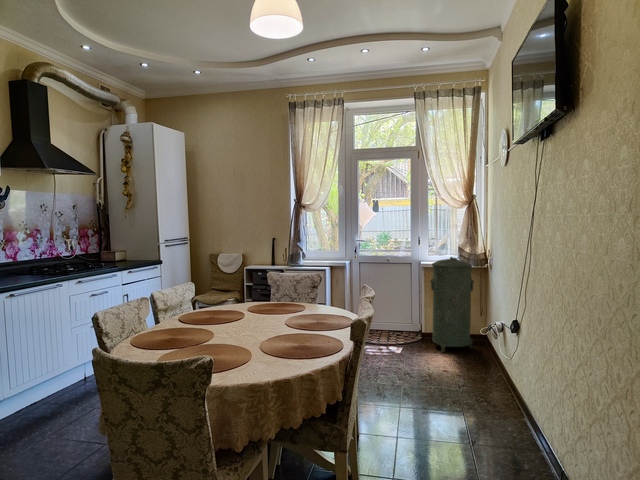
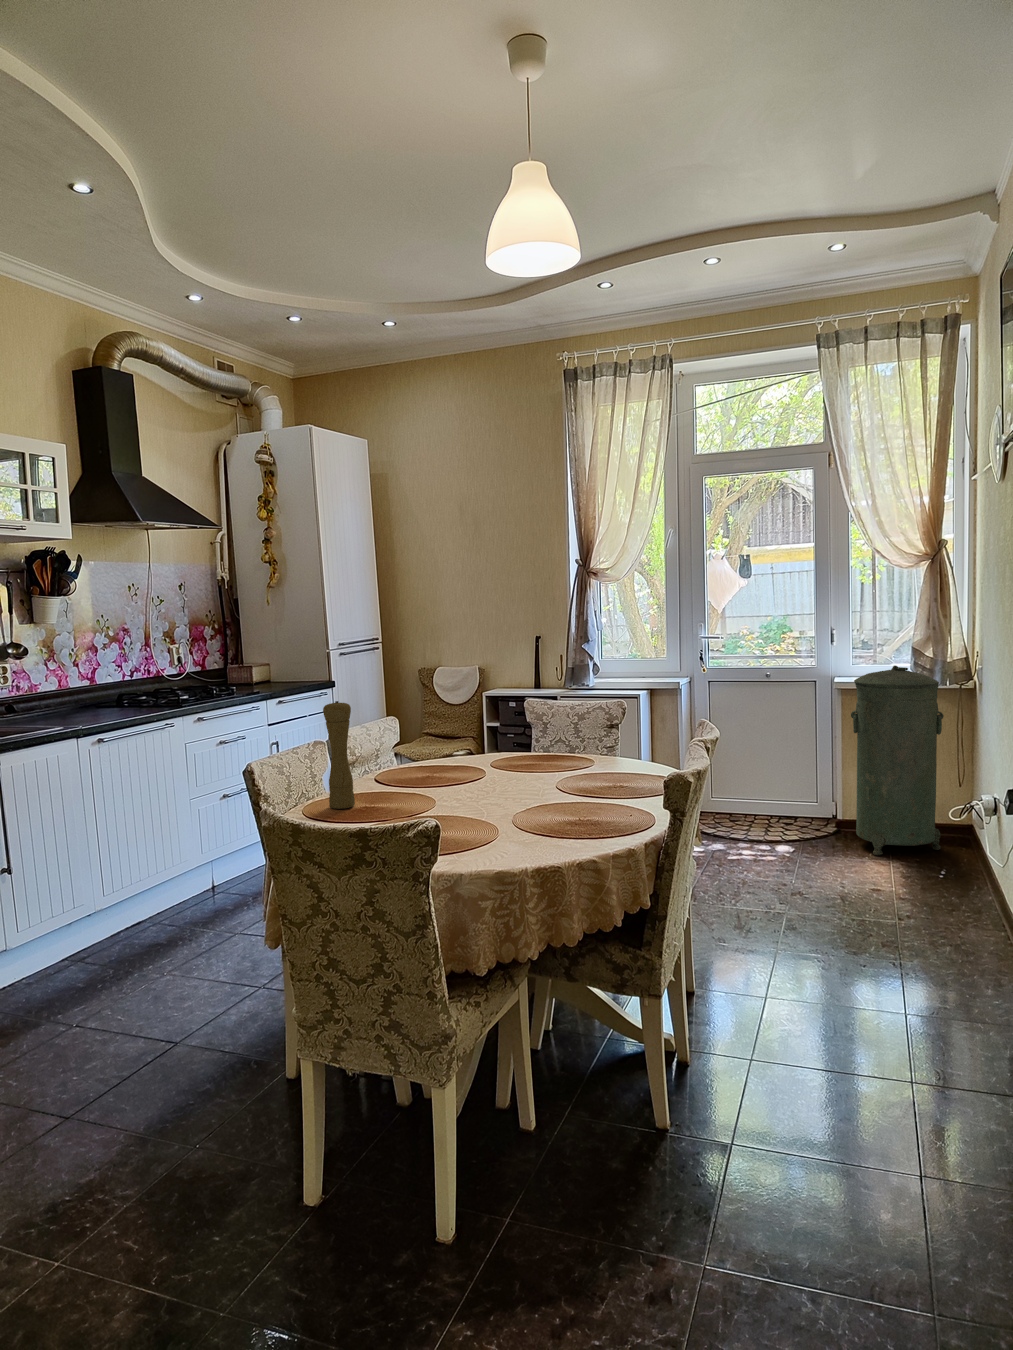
pepper mill: none [146,276,164,339] -> present [323,701,355,809]

